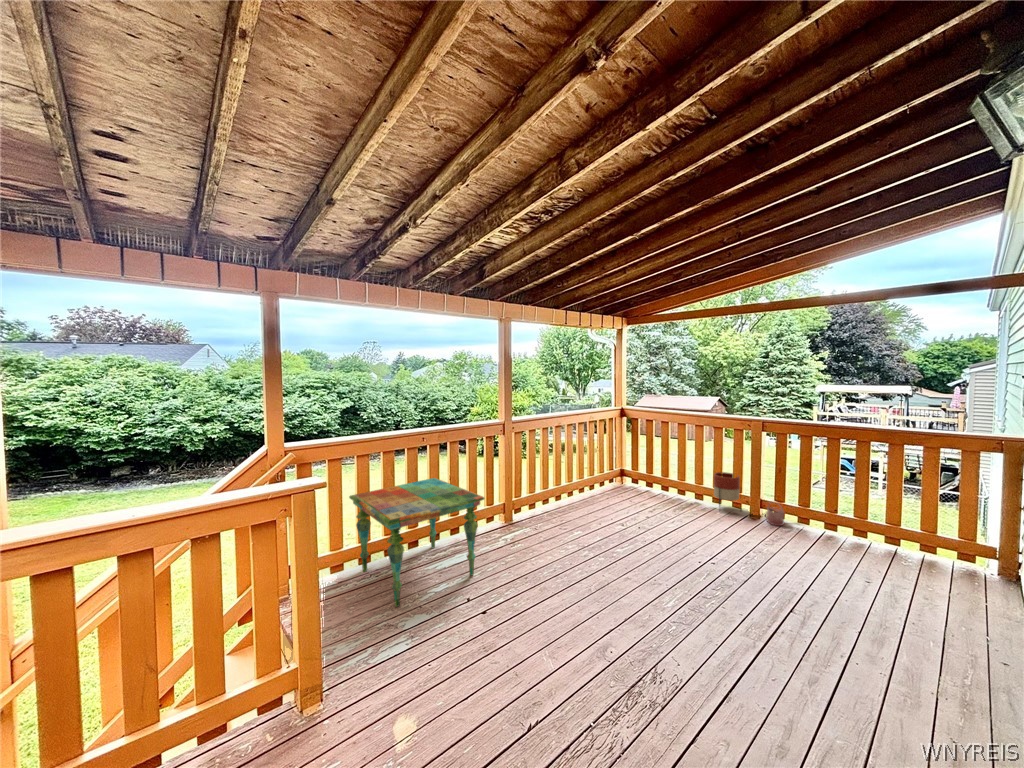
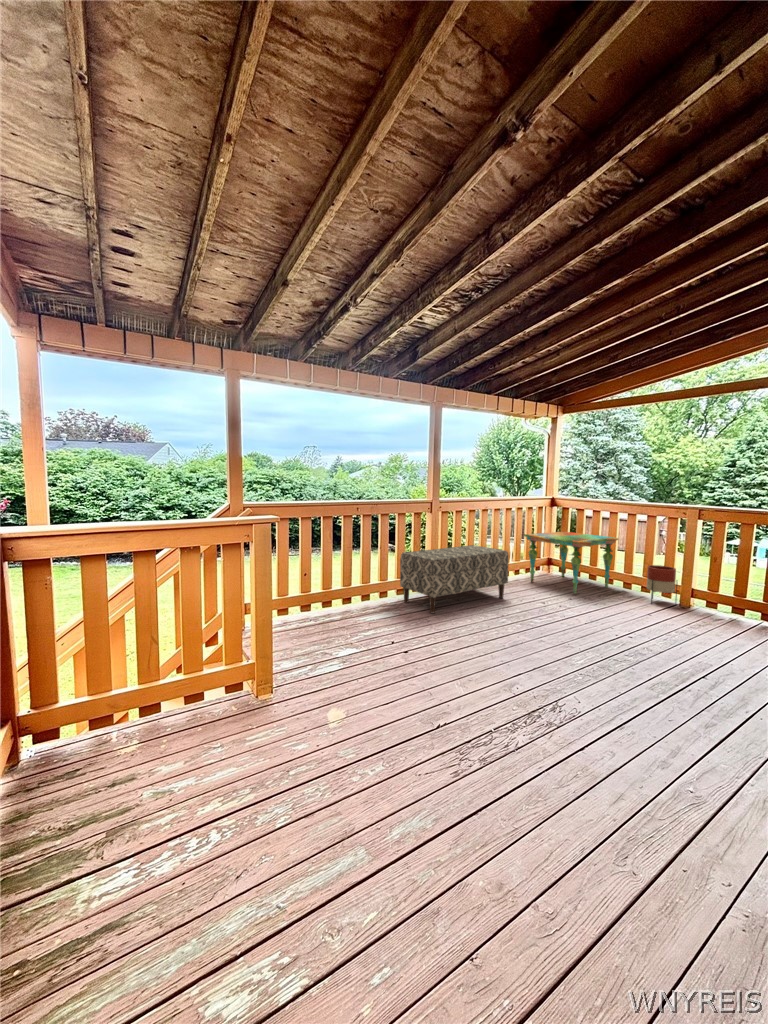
bench: none [474,461,585,547] -> present [400,545,509,614]
side table: present [349,478,484,607] -> present [524,532,618,594]
watering can: present [765,507,784,526] -> none [700,594,732,619]

